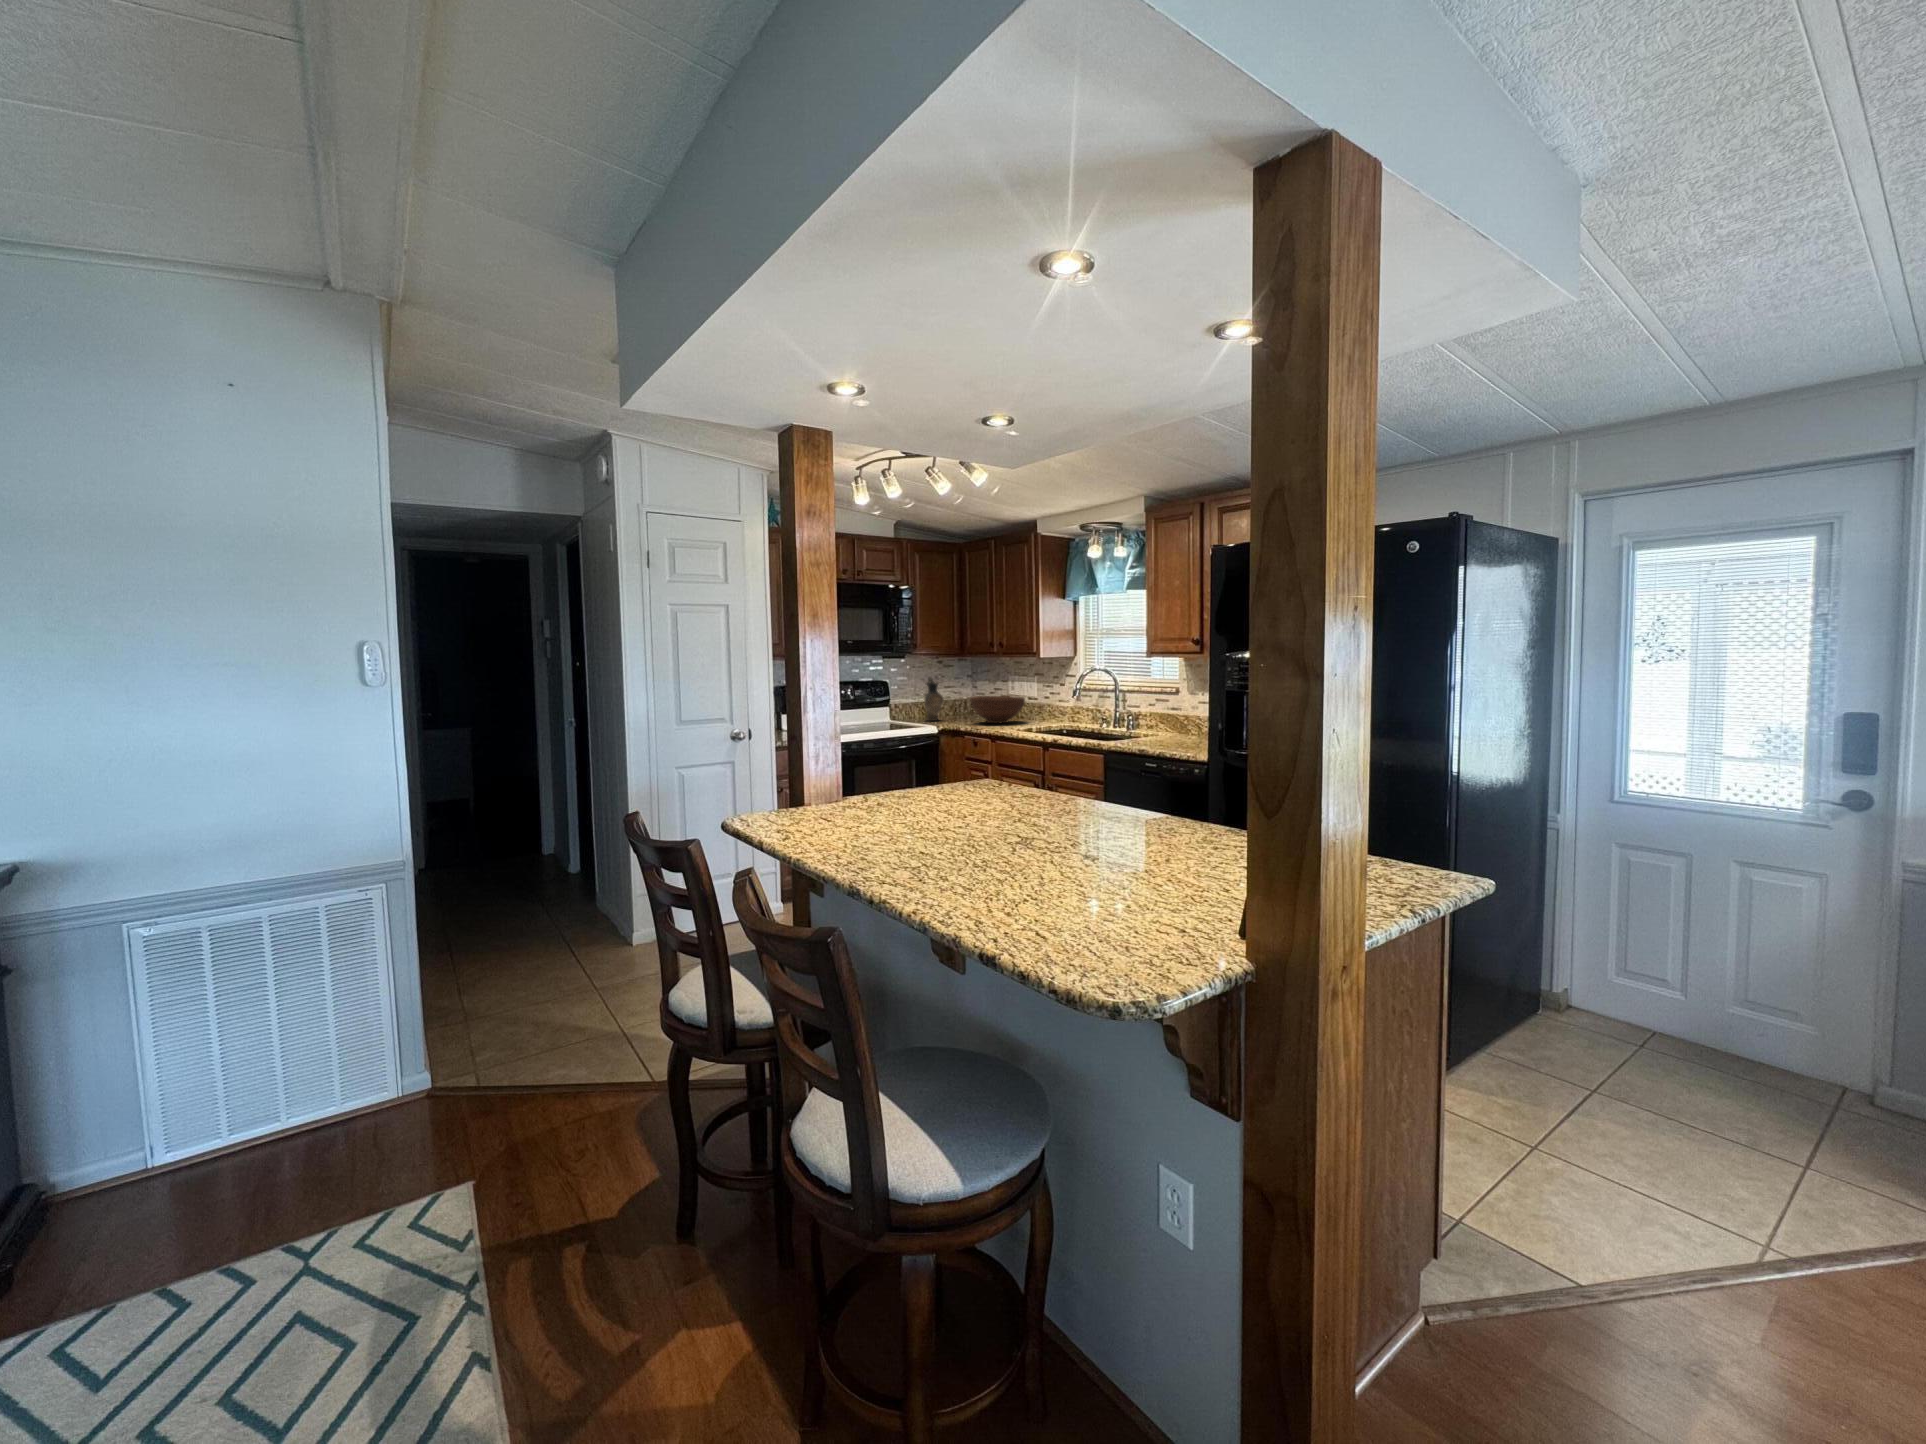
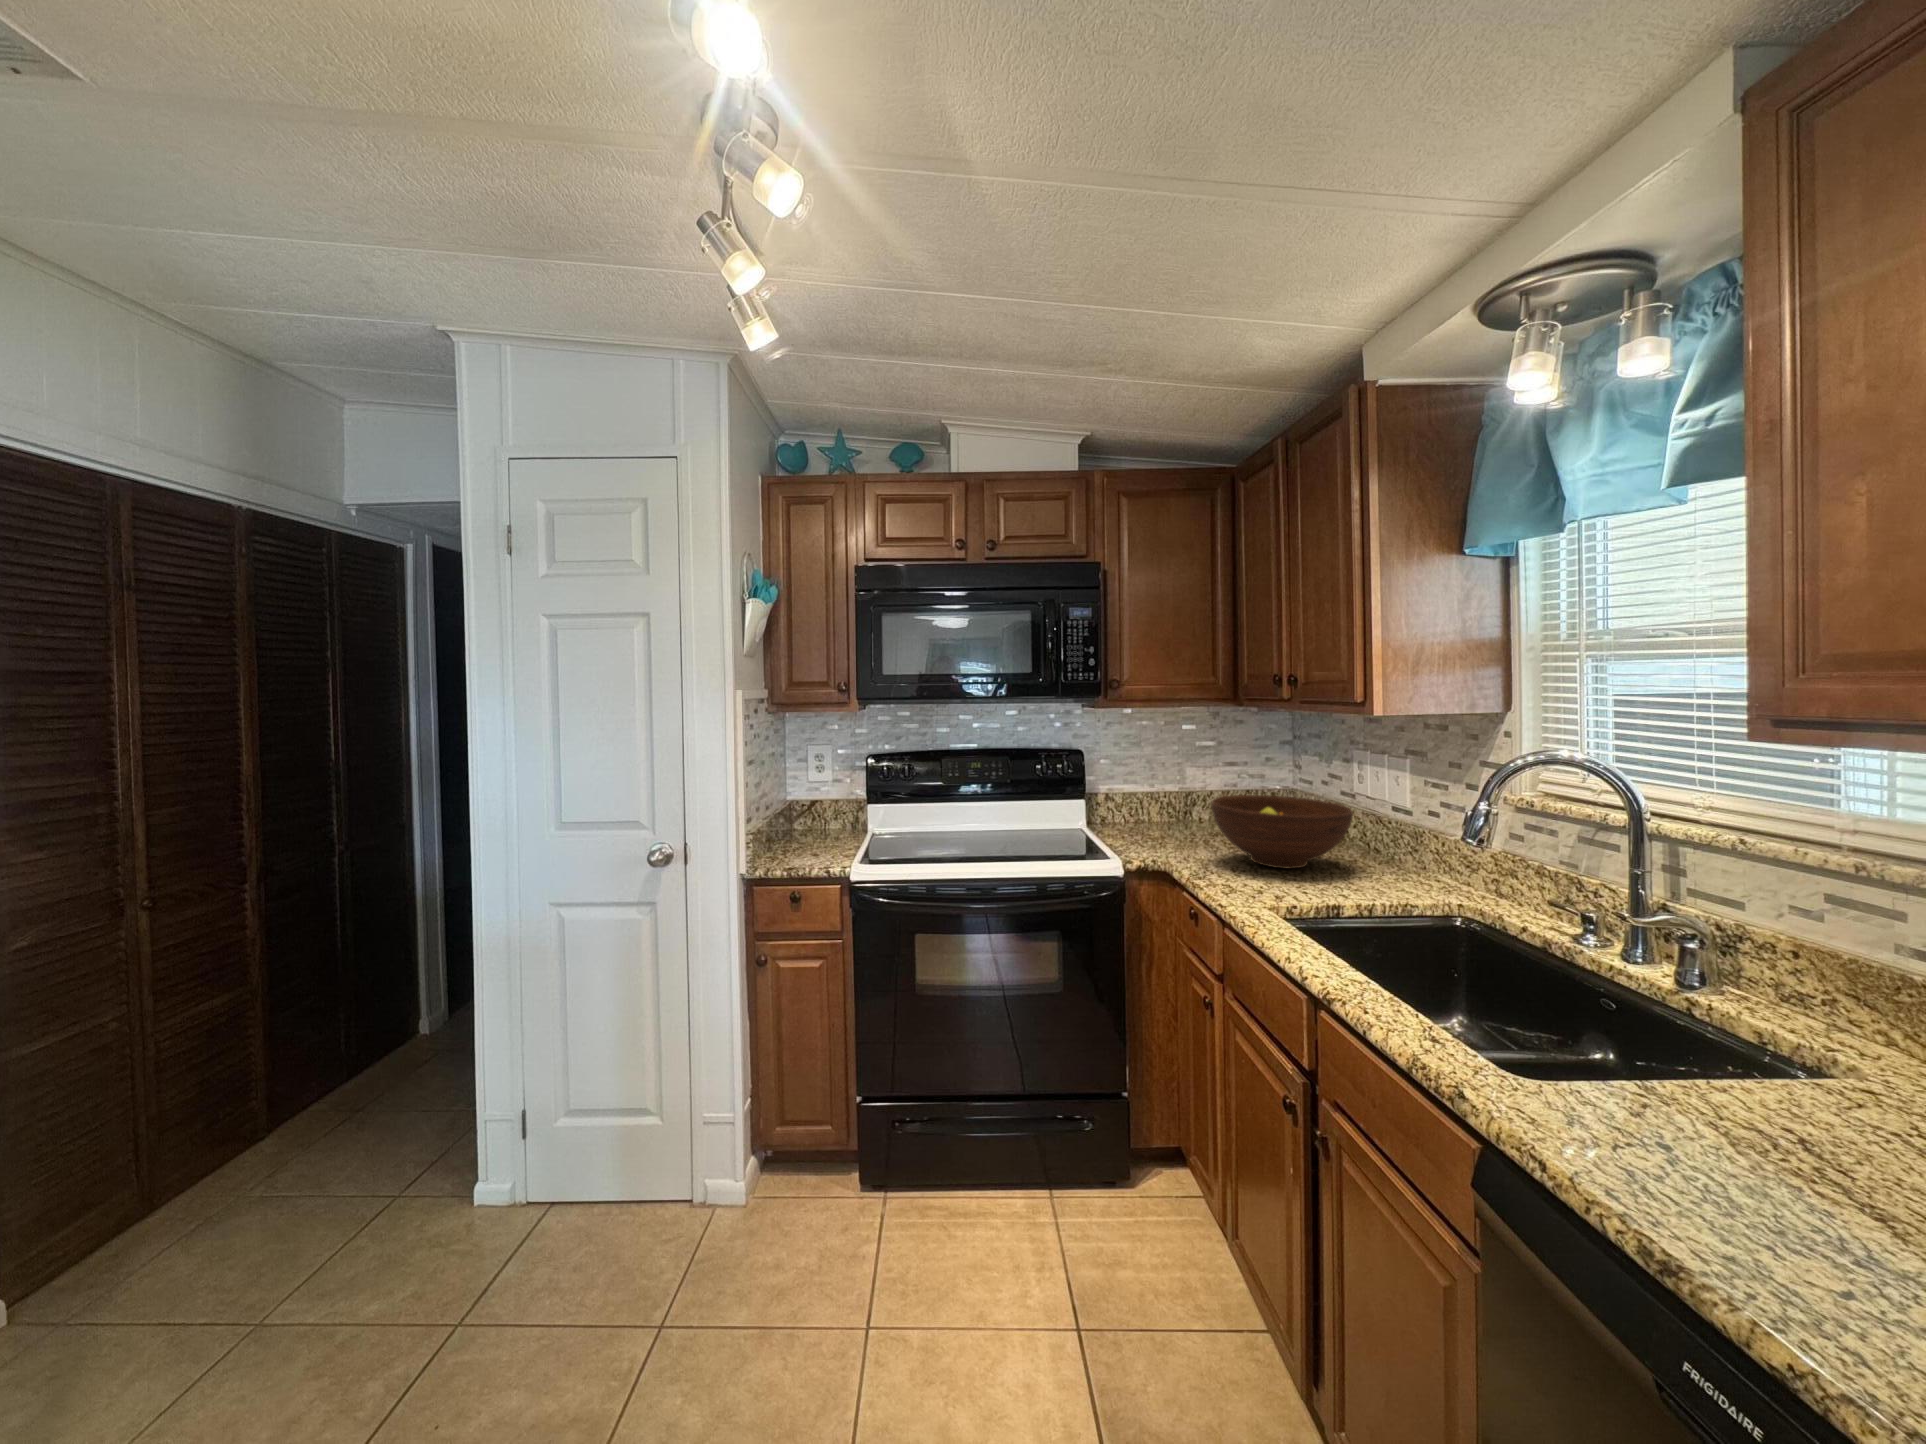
ceramic pitcher: present [925,676,944,721] -> none [1152,742,1190,834]

